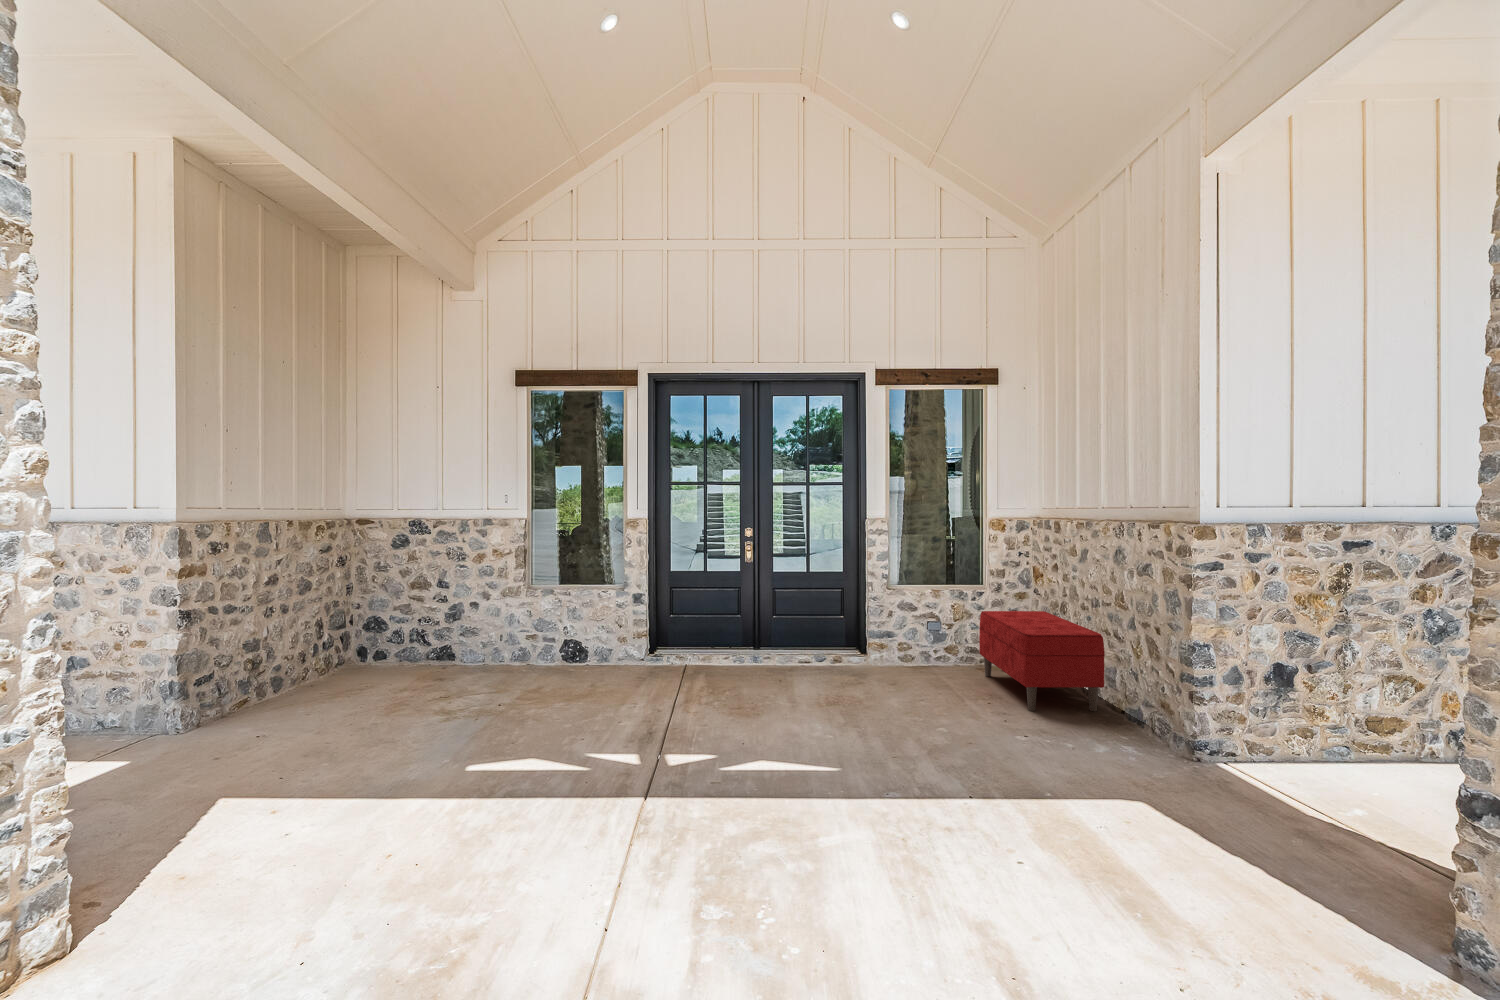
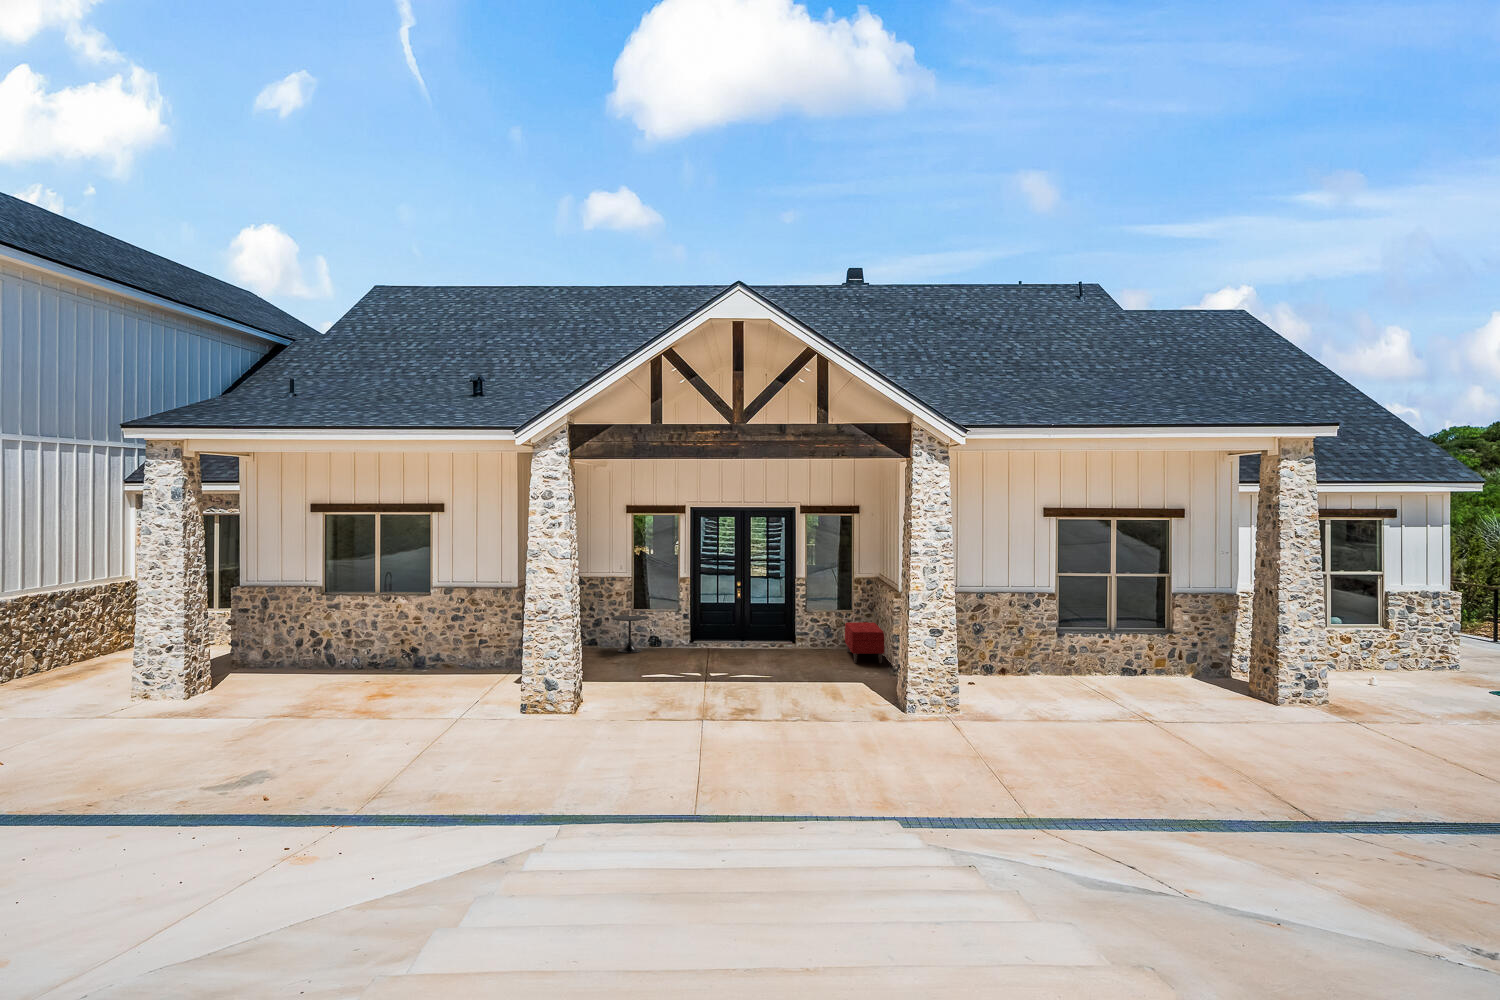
side table: none [469,596,554,680] -> present [611,615,649,653]

